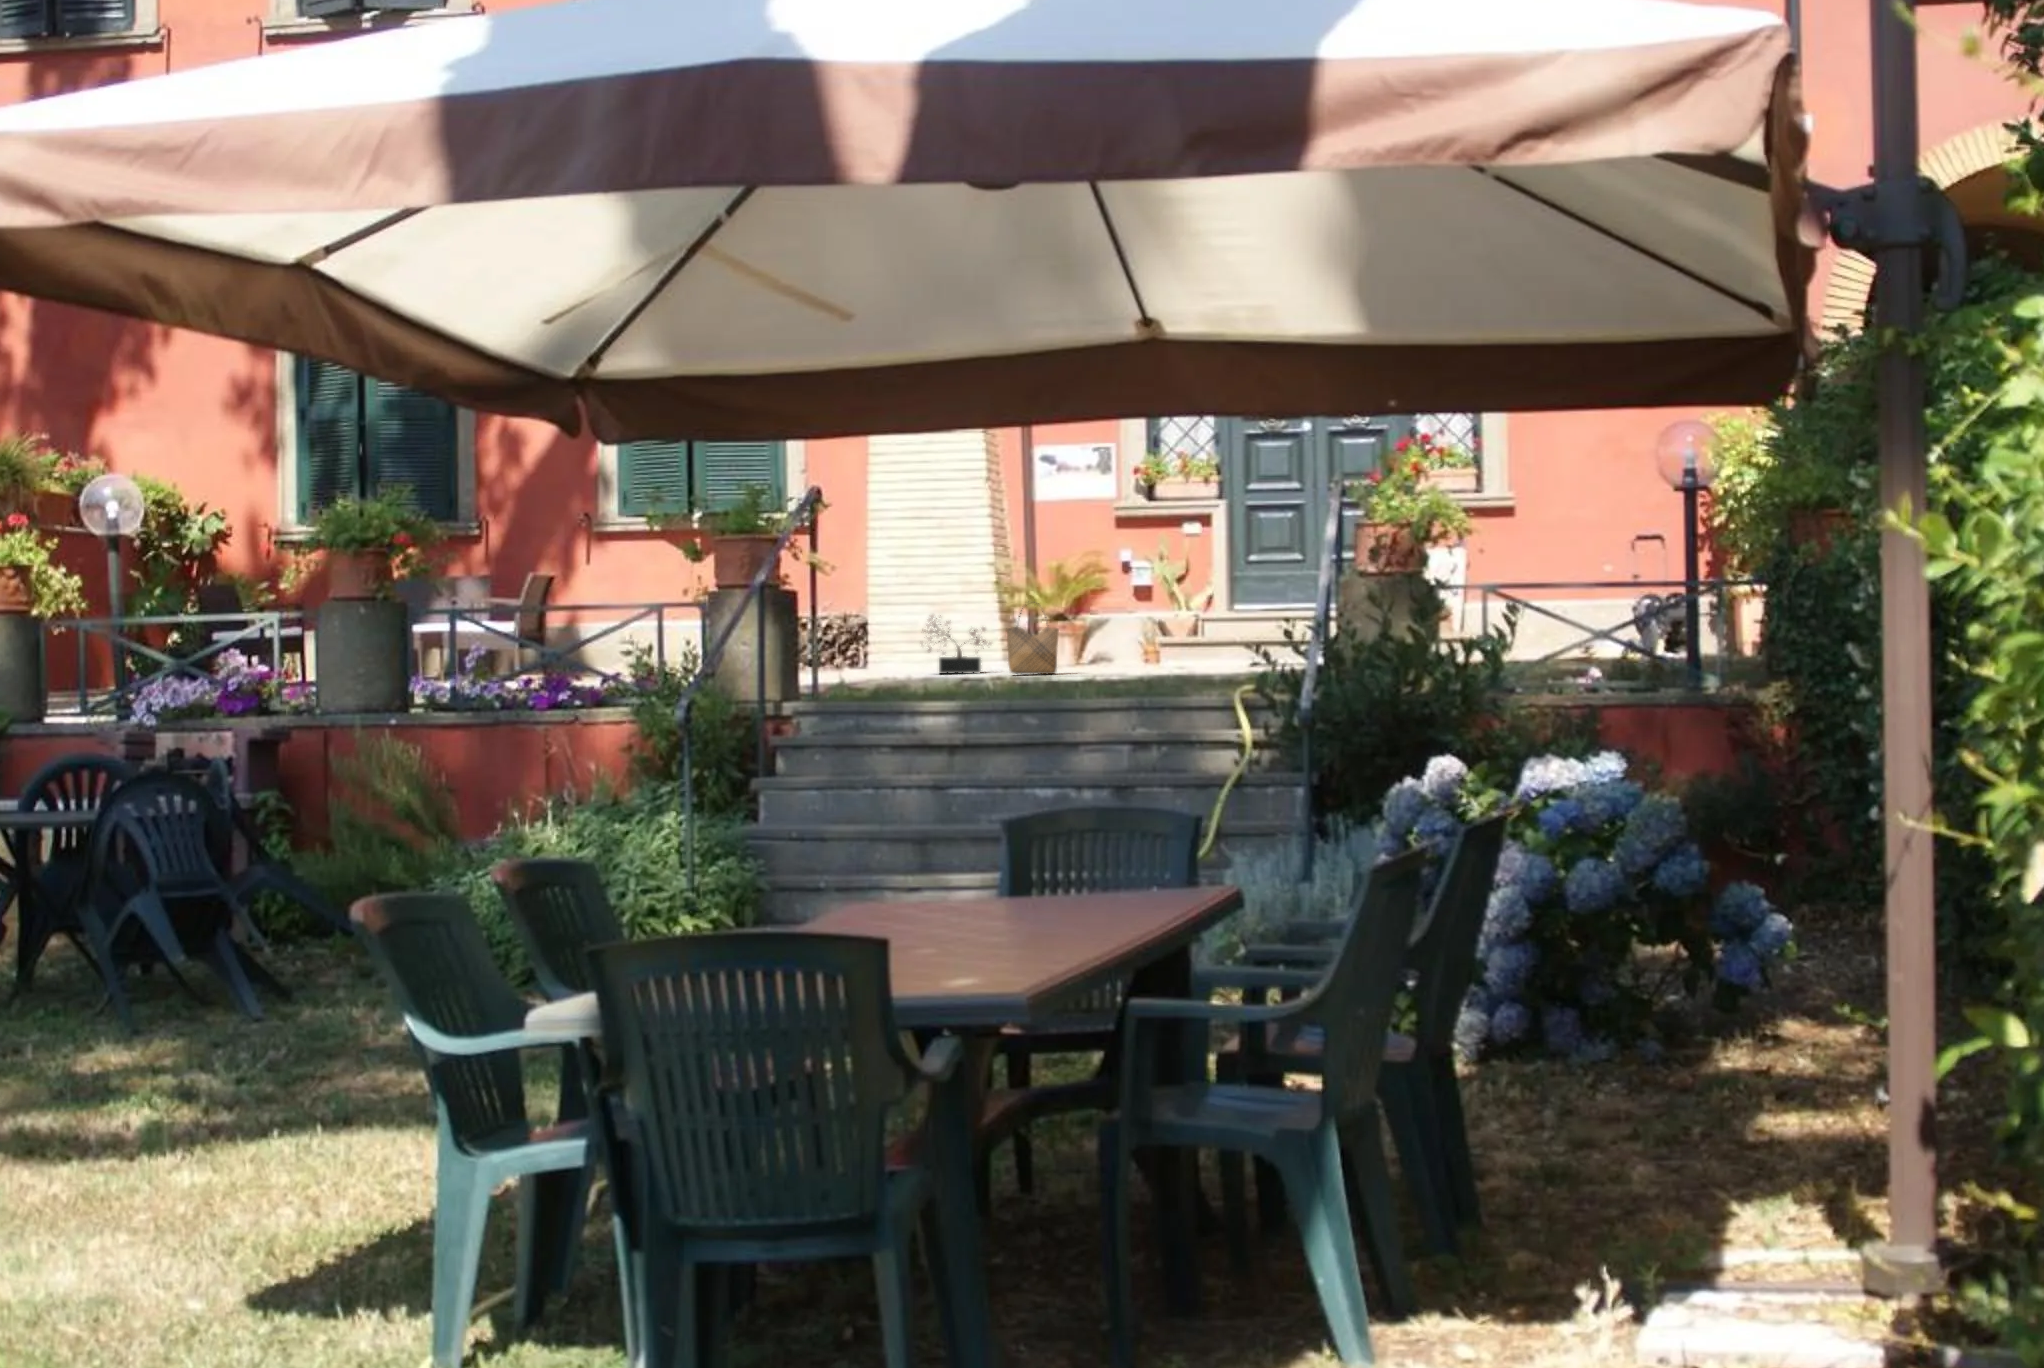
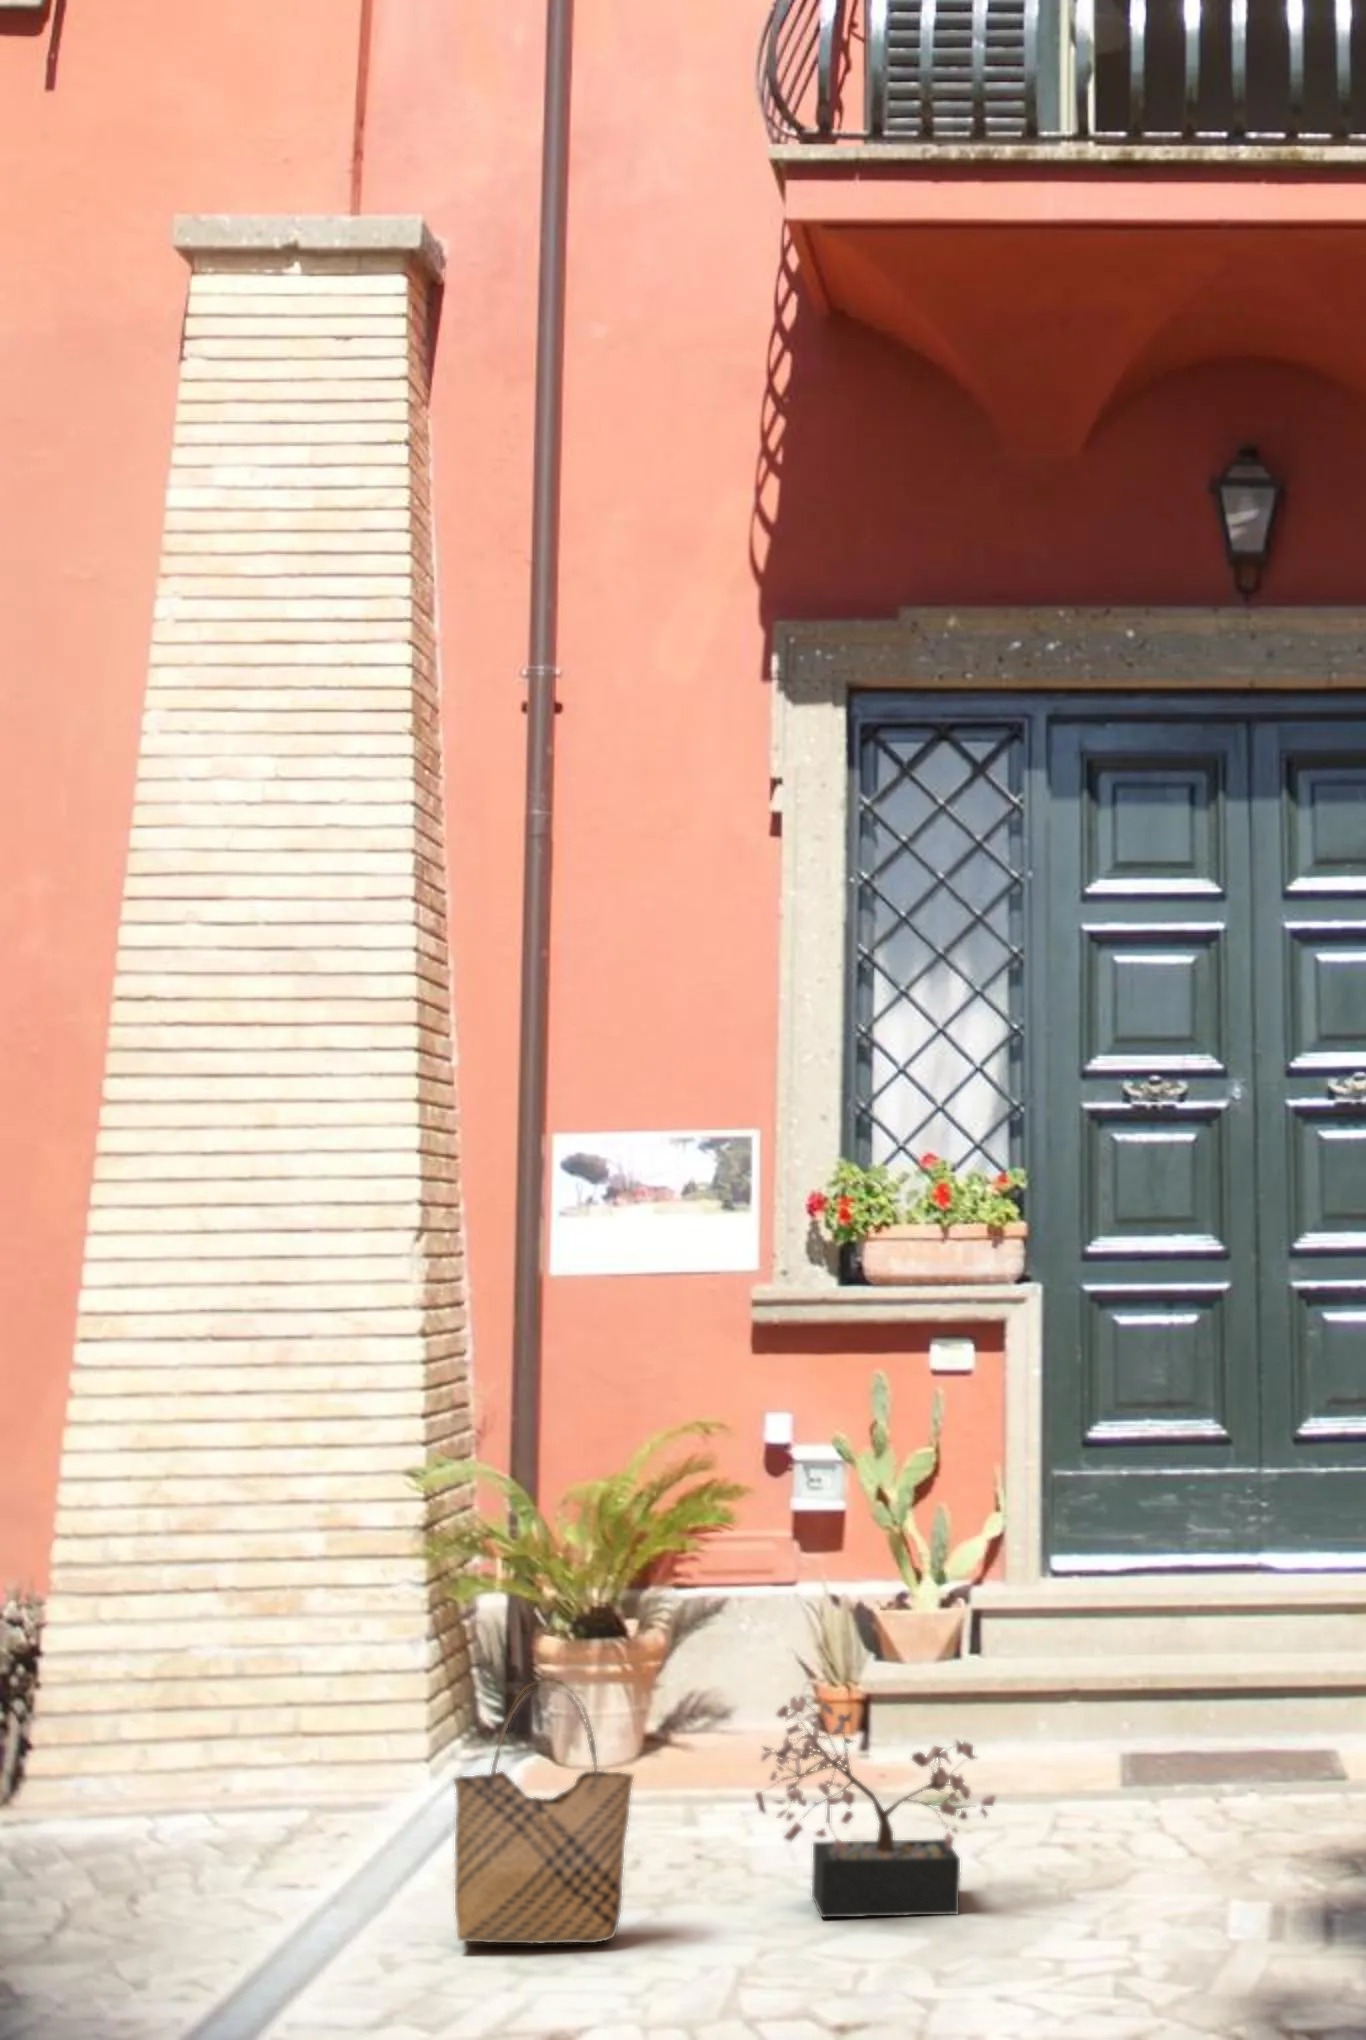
decorative plant: present [922,615,990,674] -> present [755,1697,996,1917]

